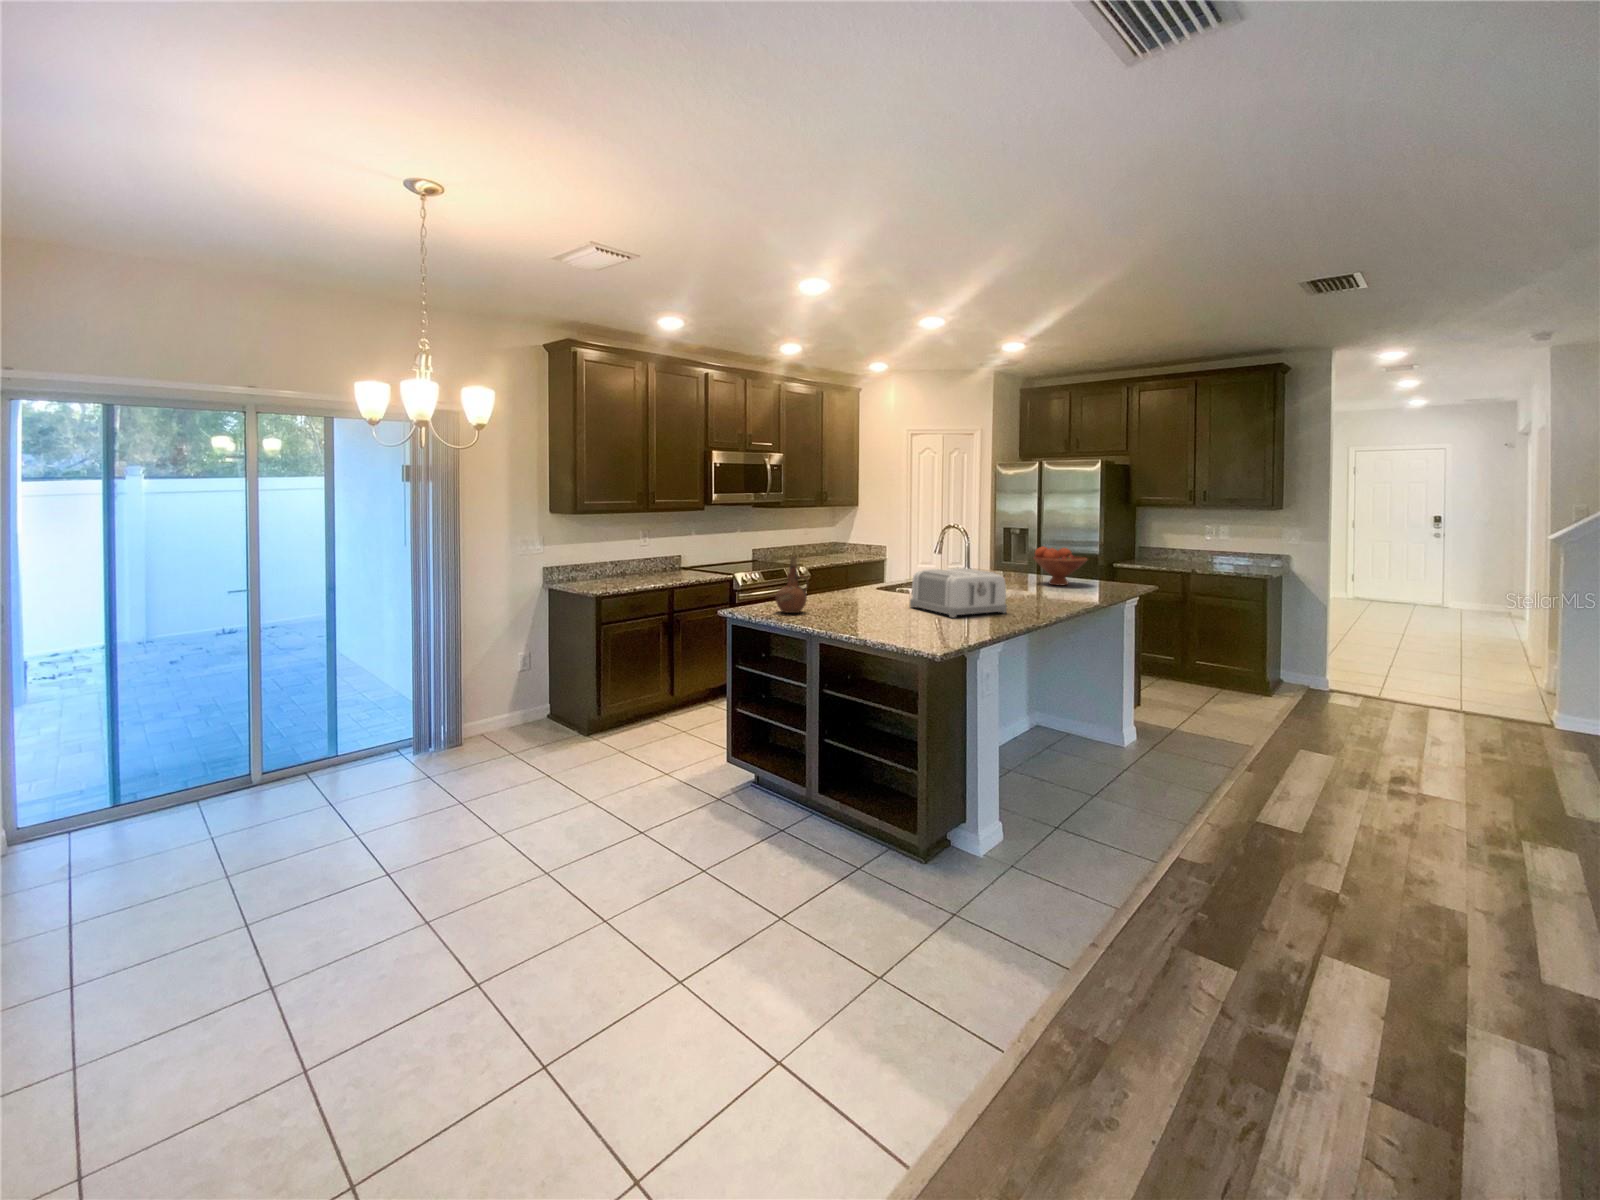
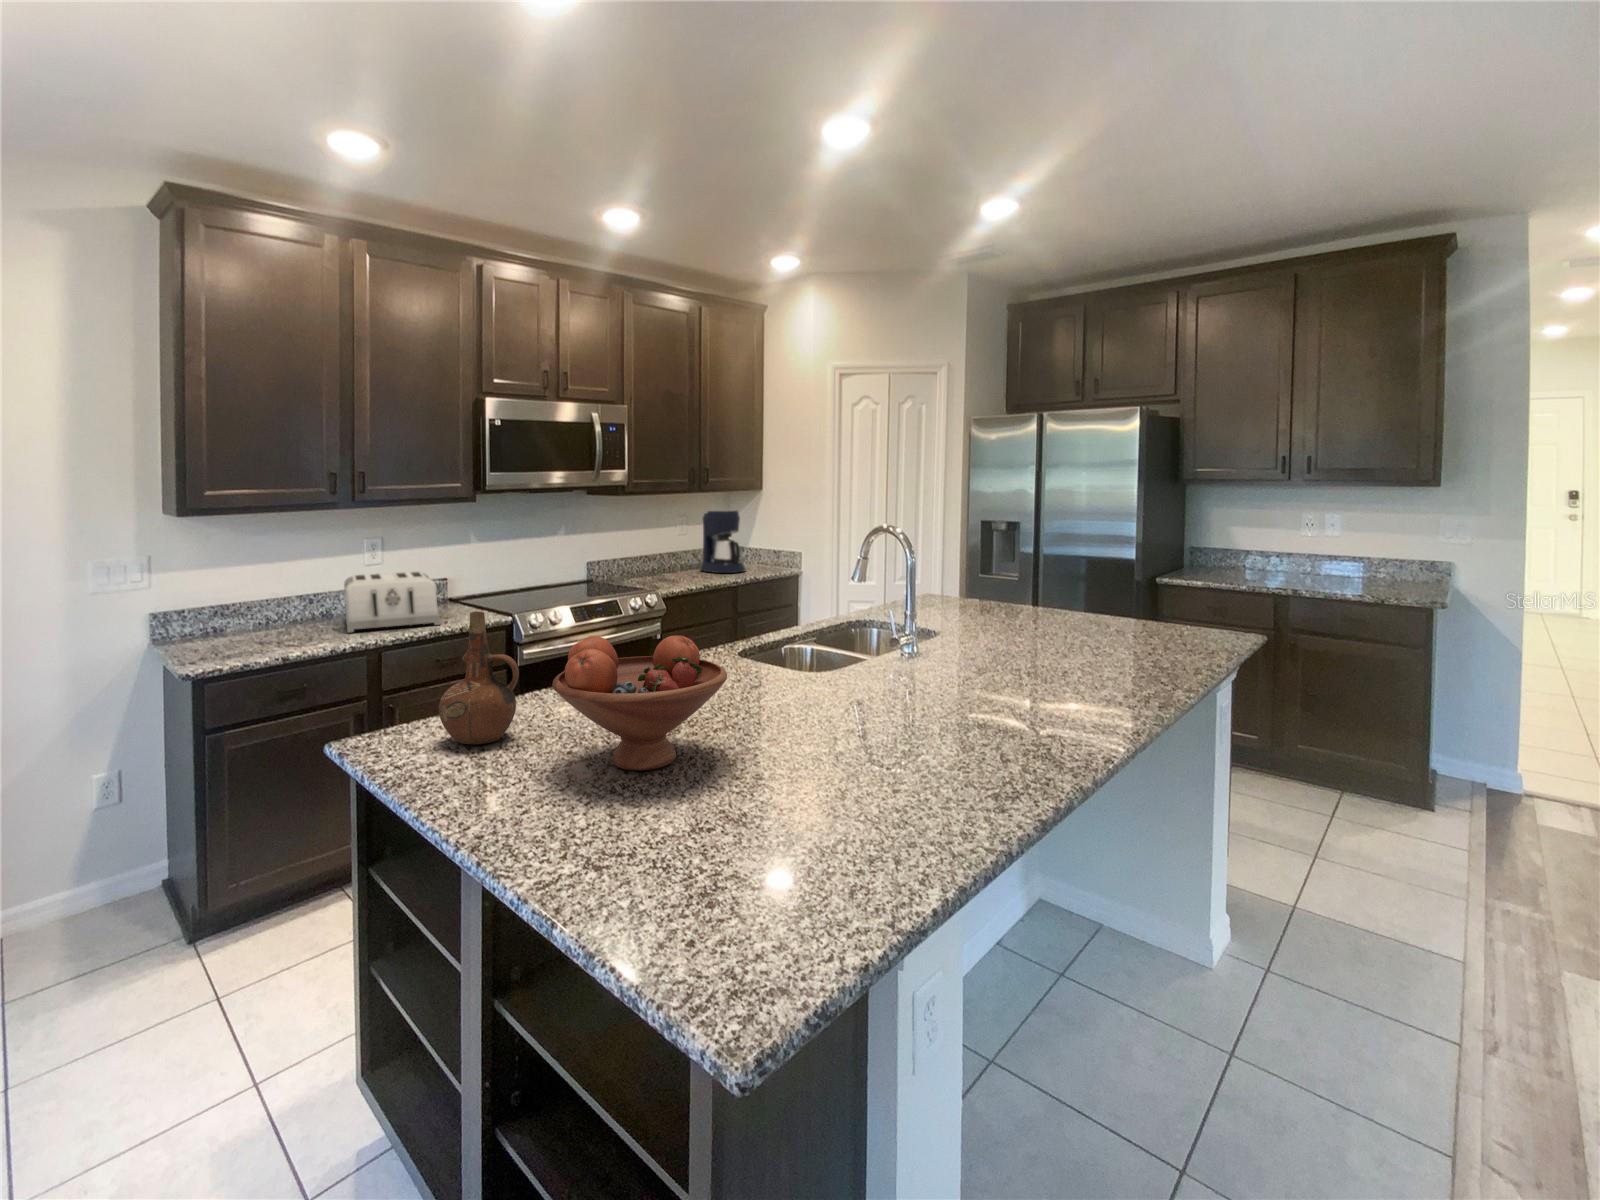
coffee maker: none [818,518,848,559] -> present [700,510,746,573]
fruit bowl: present [1033,546,1087,585] -> present [552,636,727,771]
toaster: present [910,568,1007,617] -> present [344,571,441,633]

